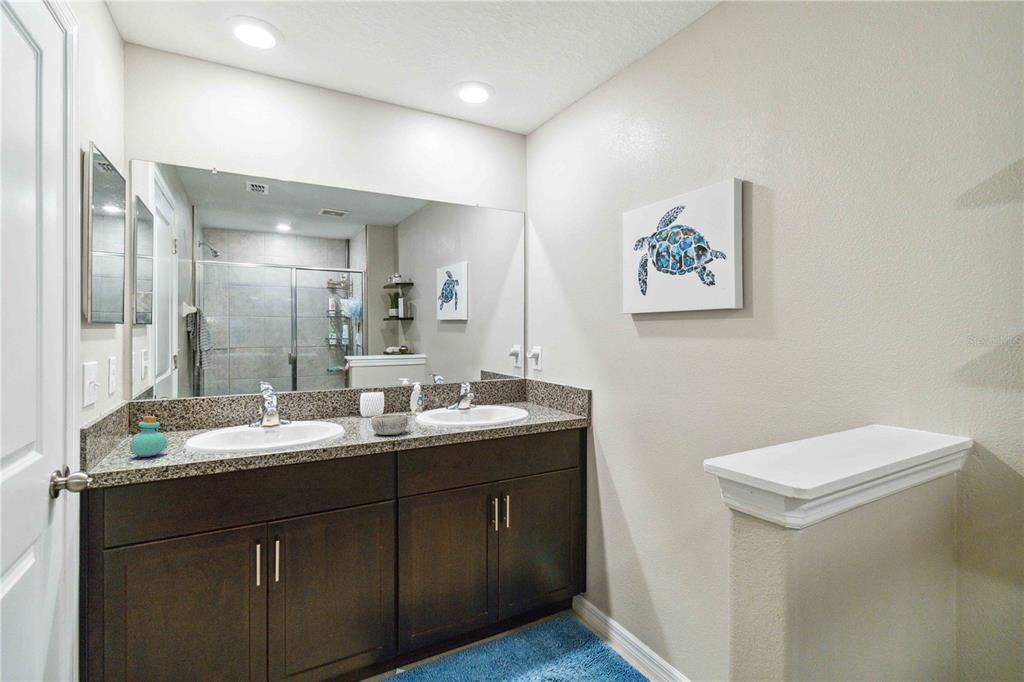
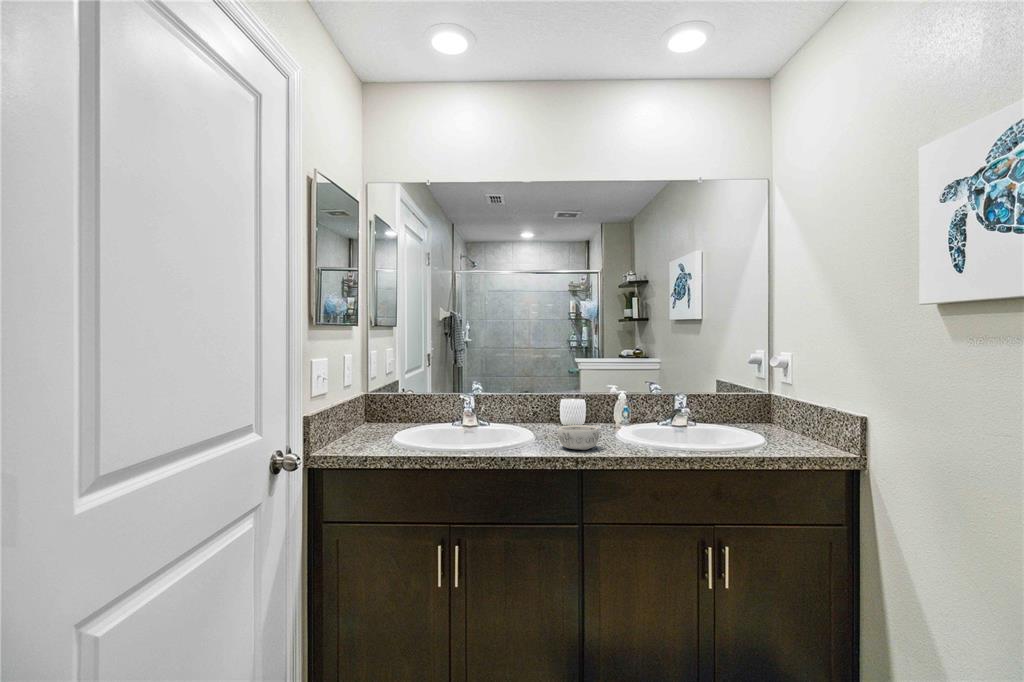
perfume bottle: present [130,416,167,457] -> none [345,408,372,445]

